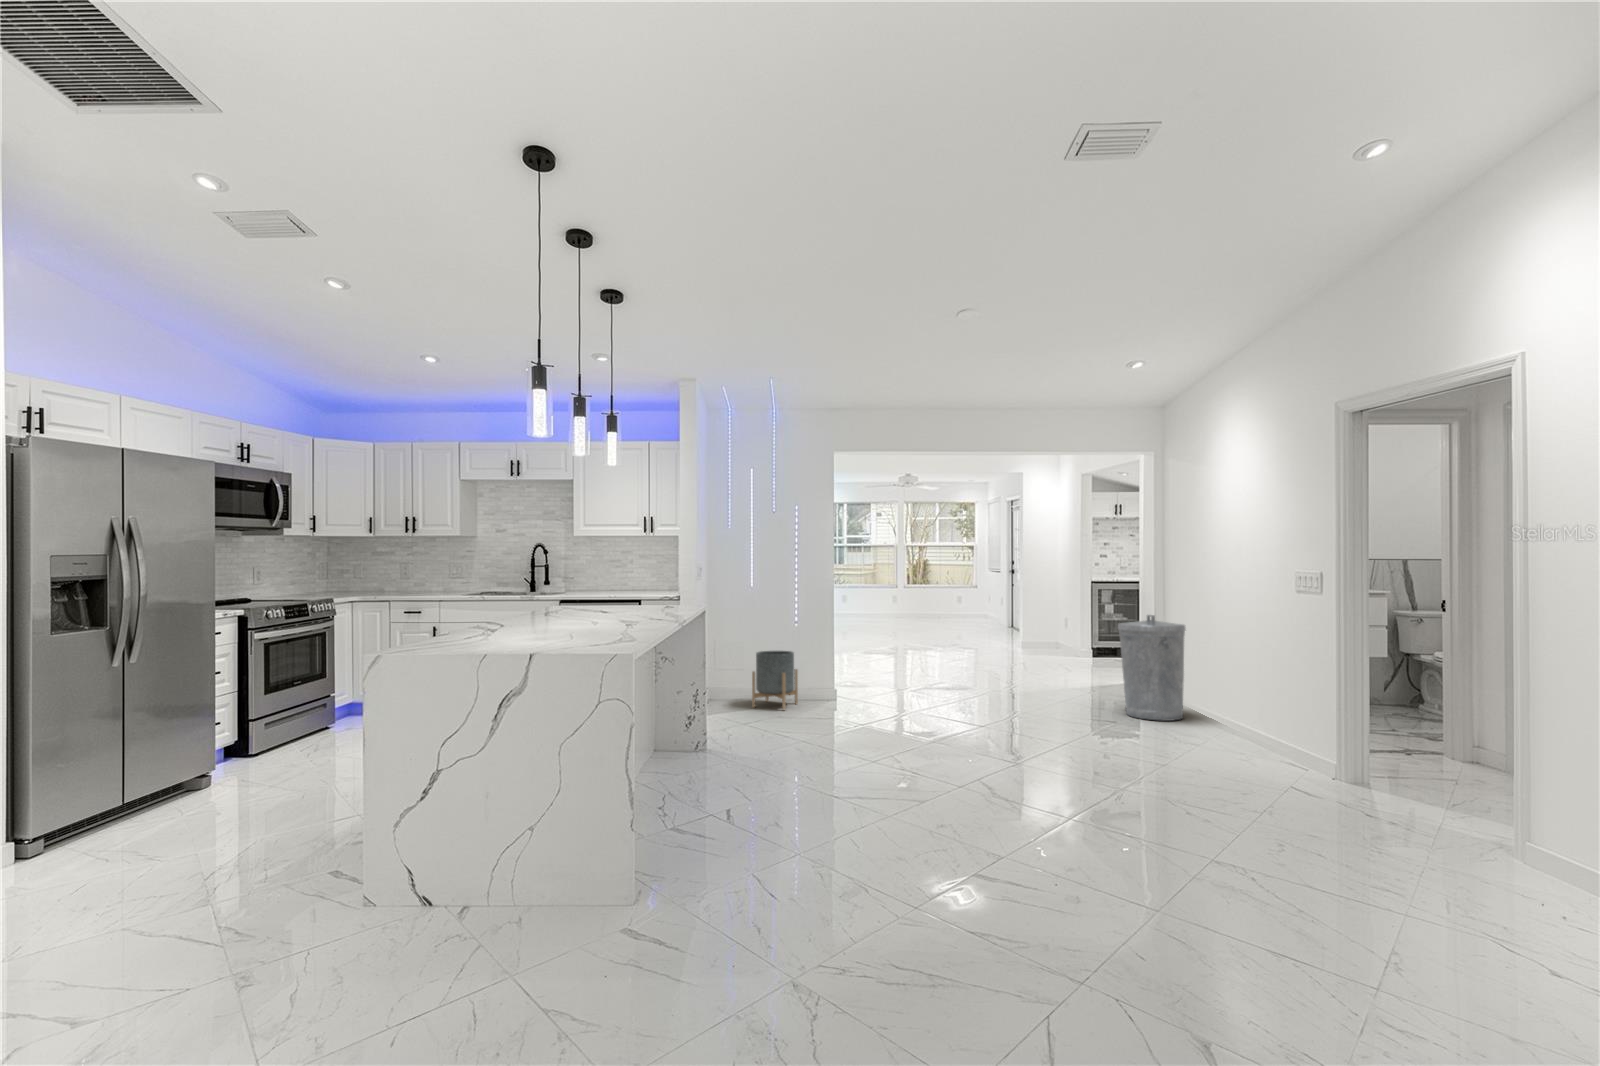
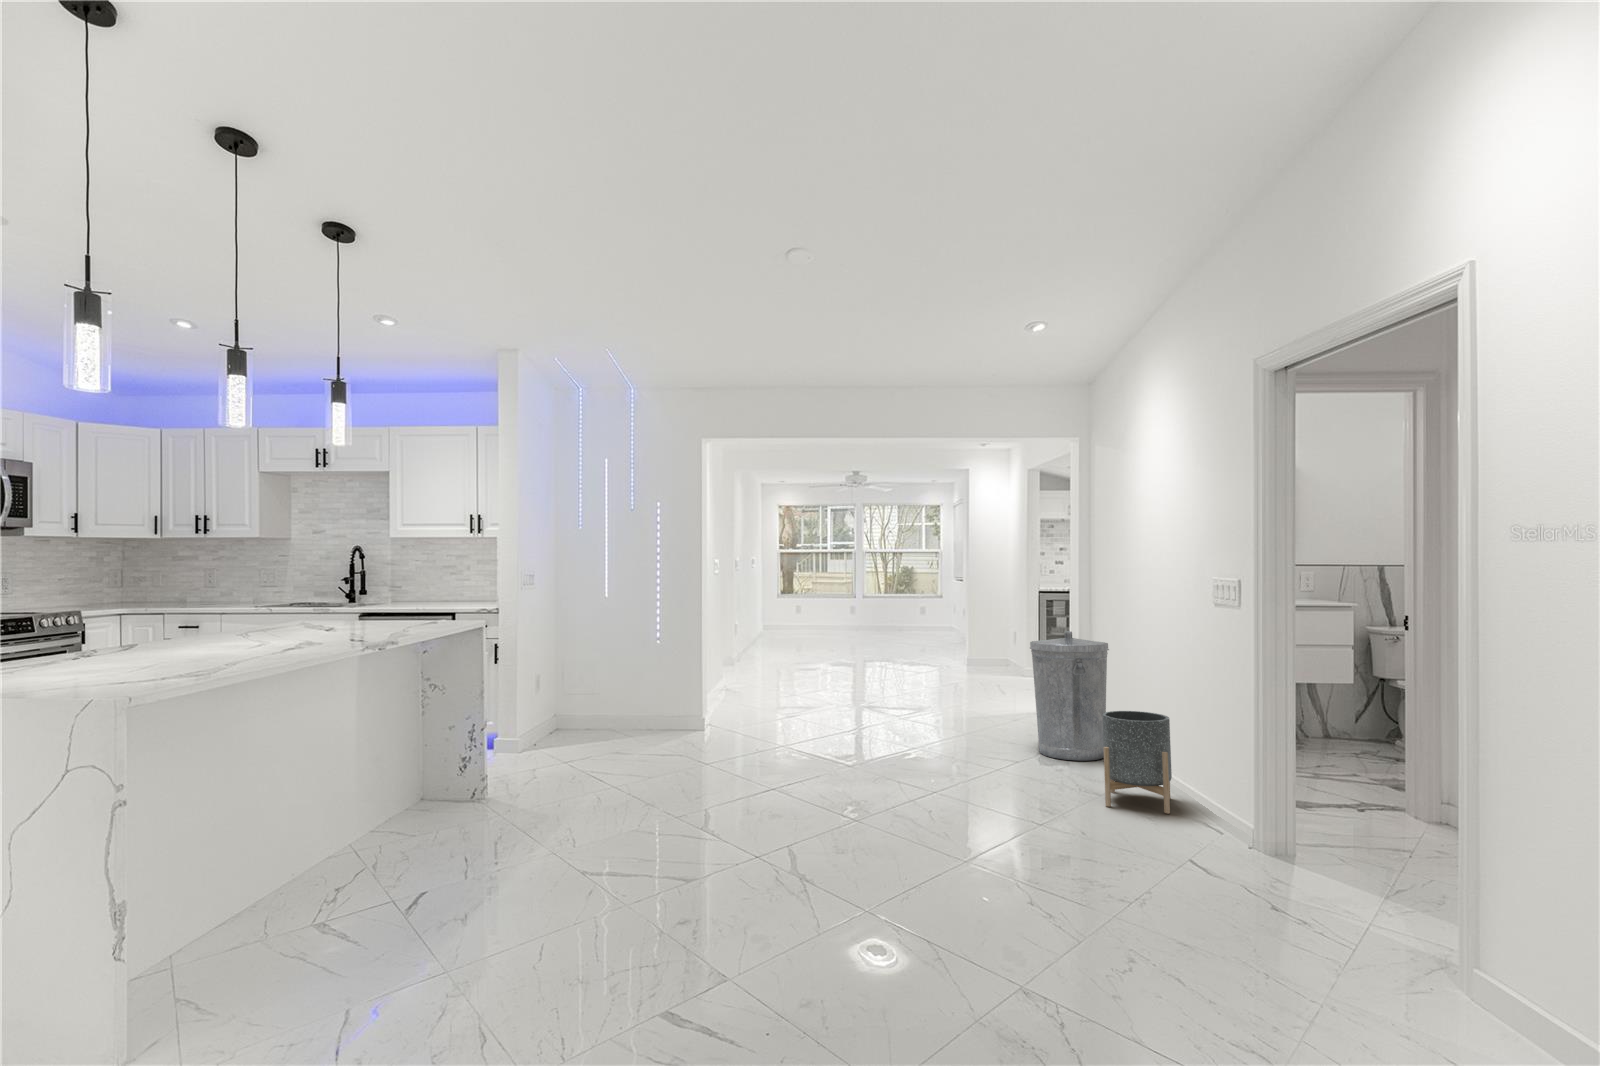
planter: present [752,651,798,710] -> present [1103,711,1172,814]

